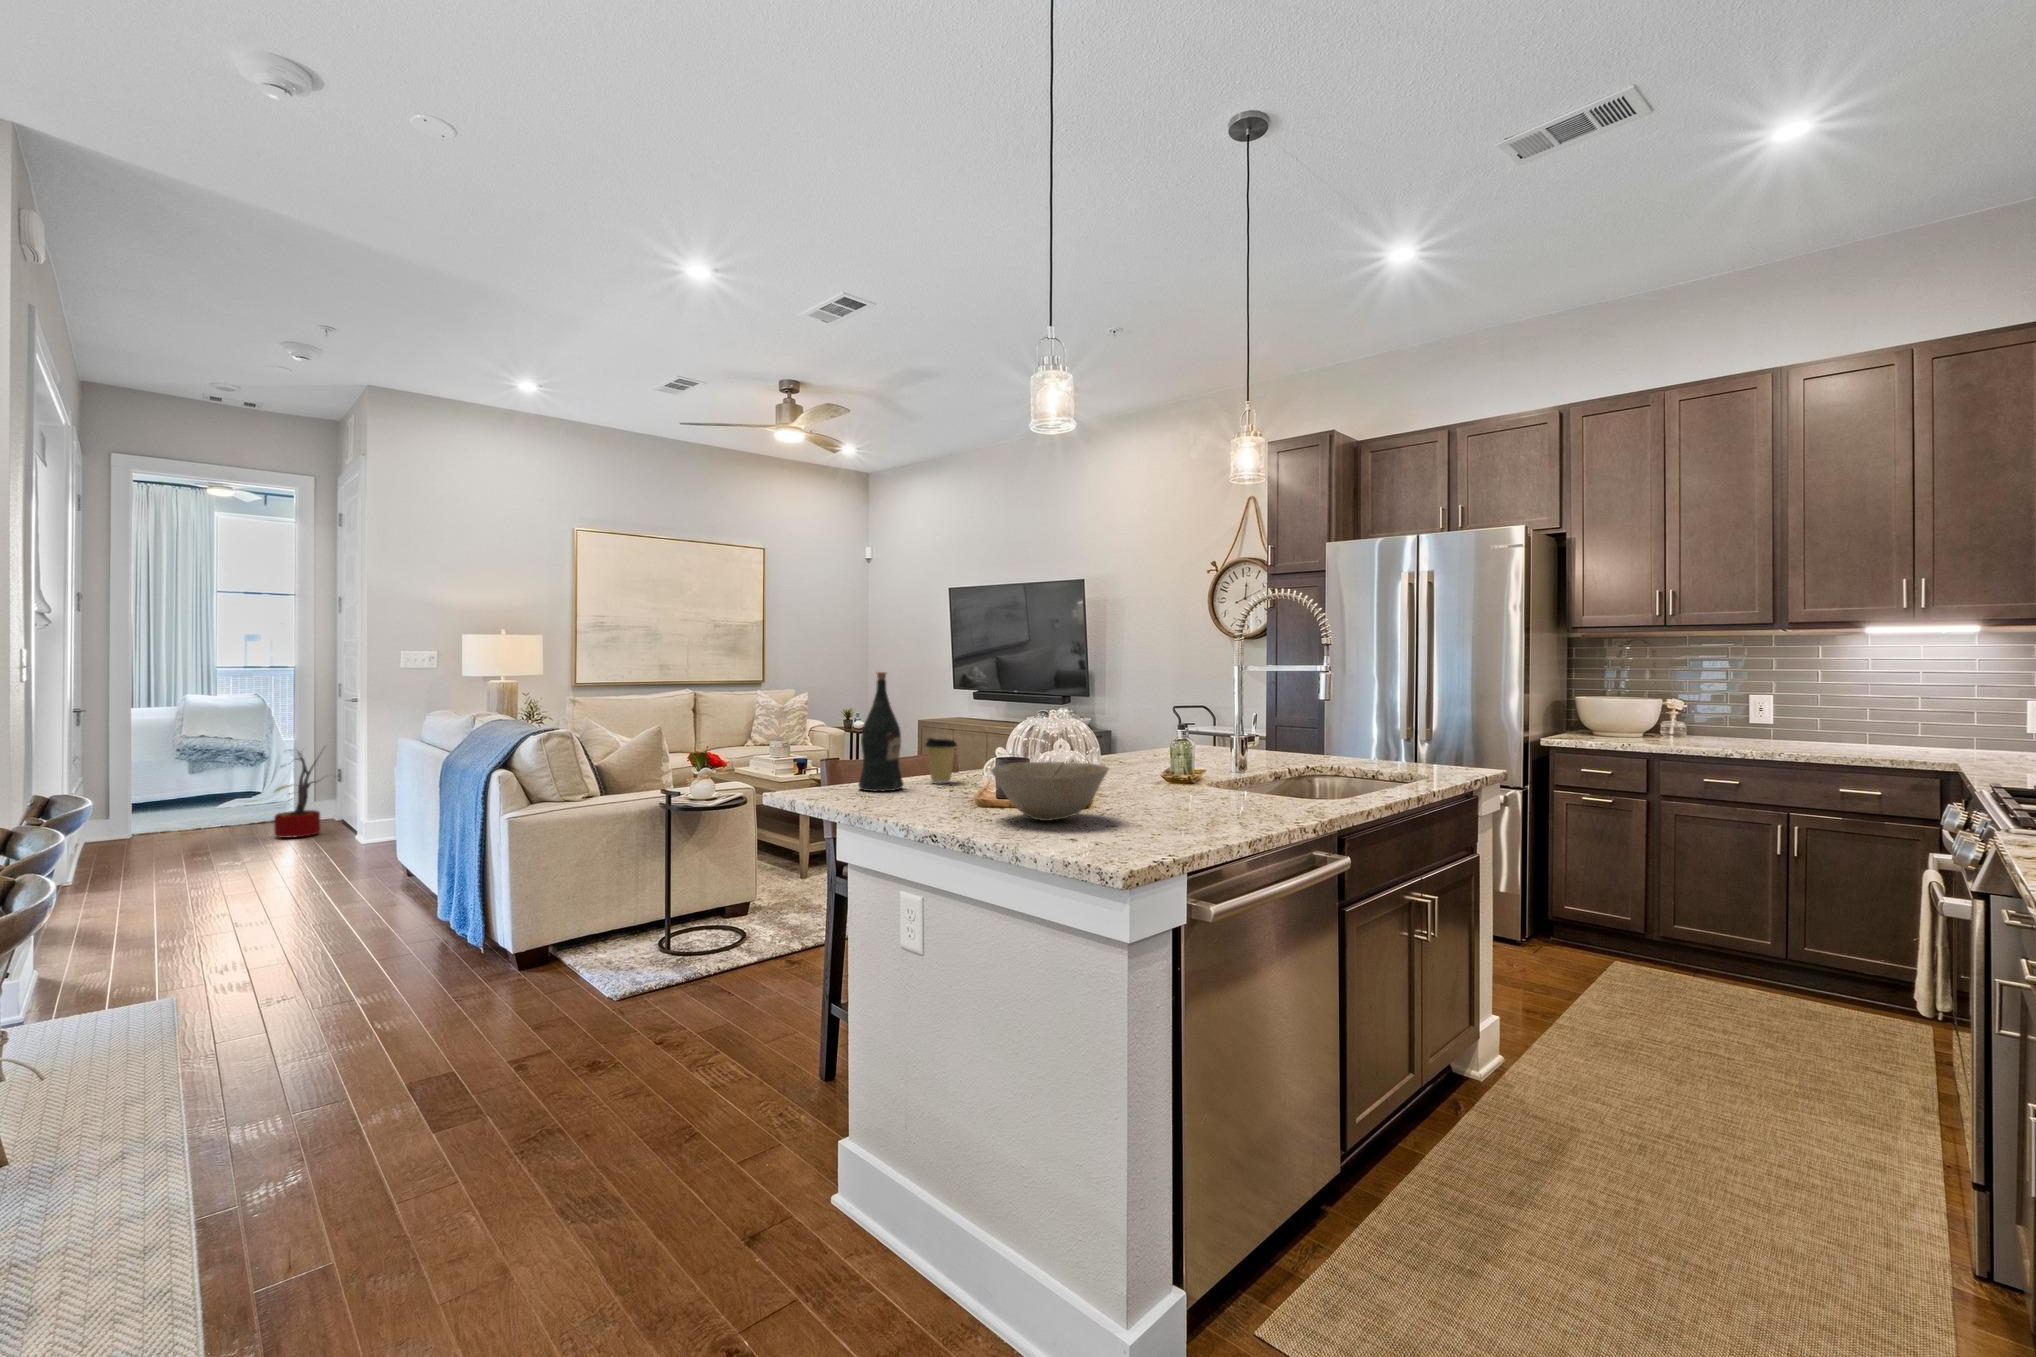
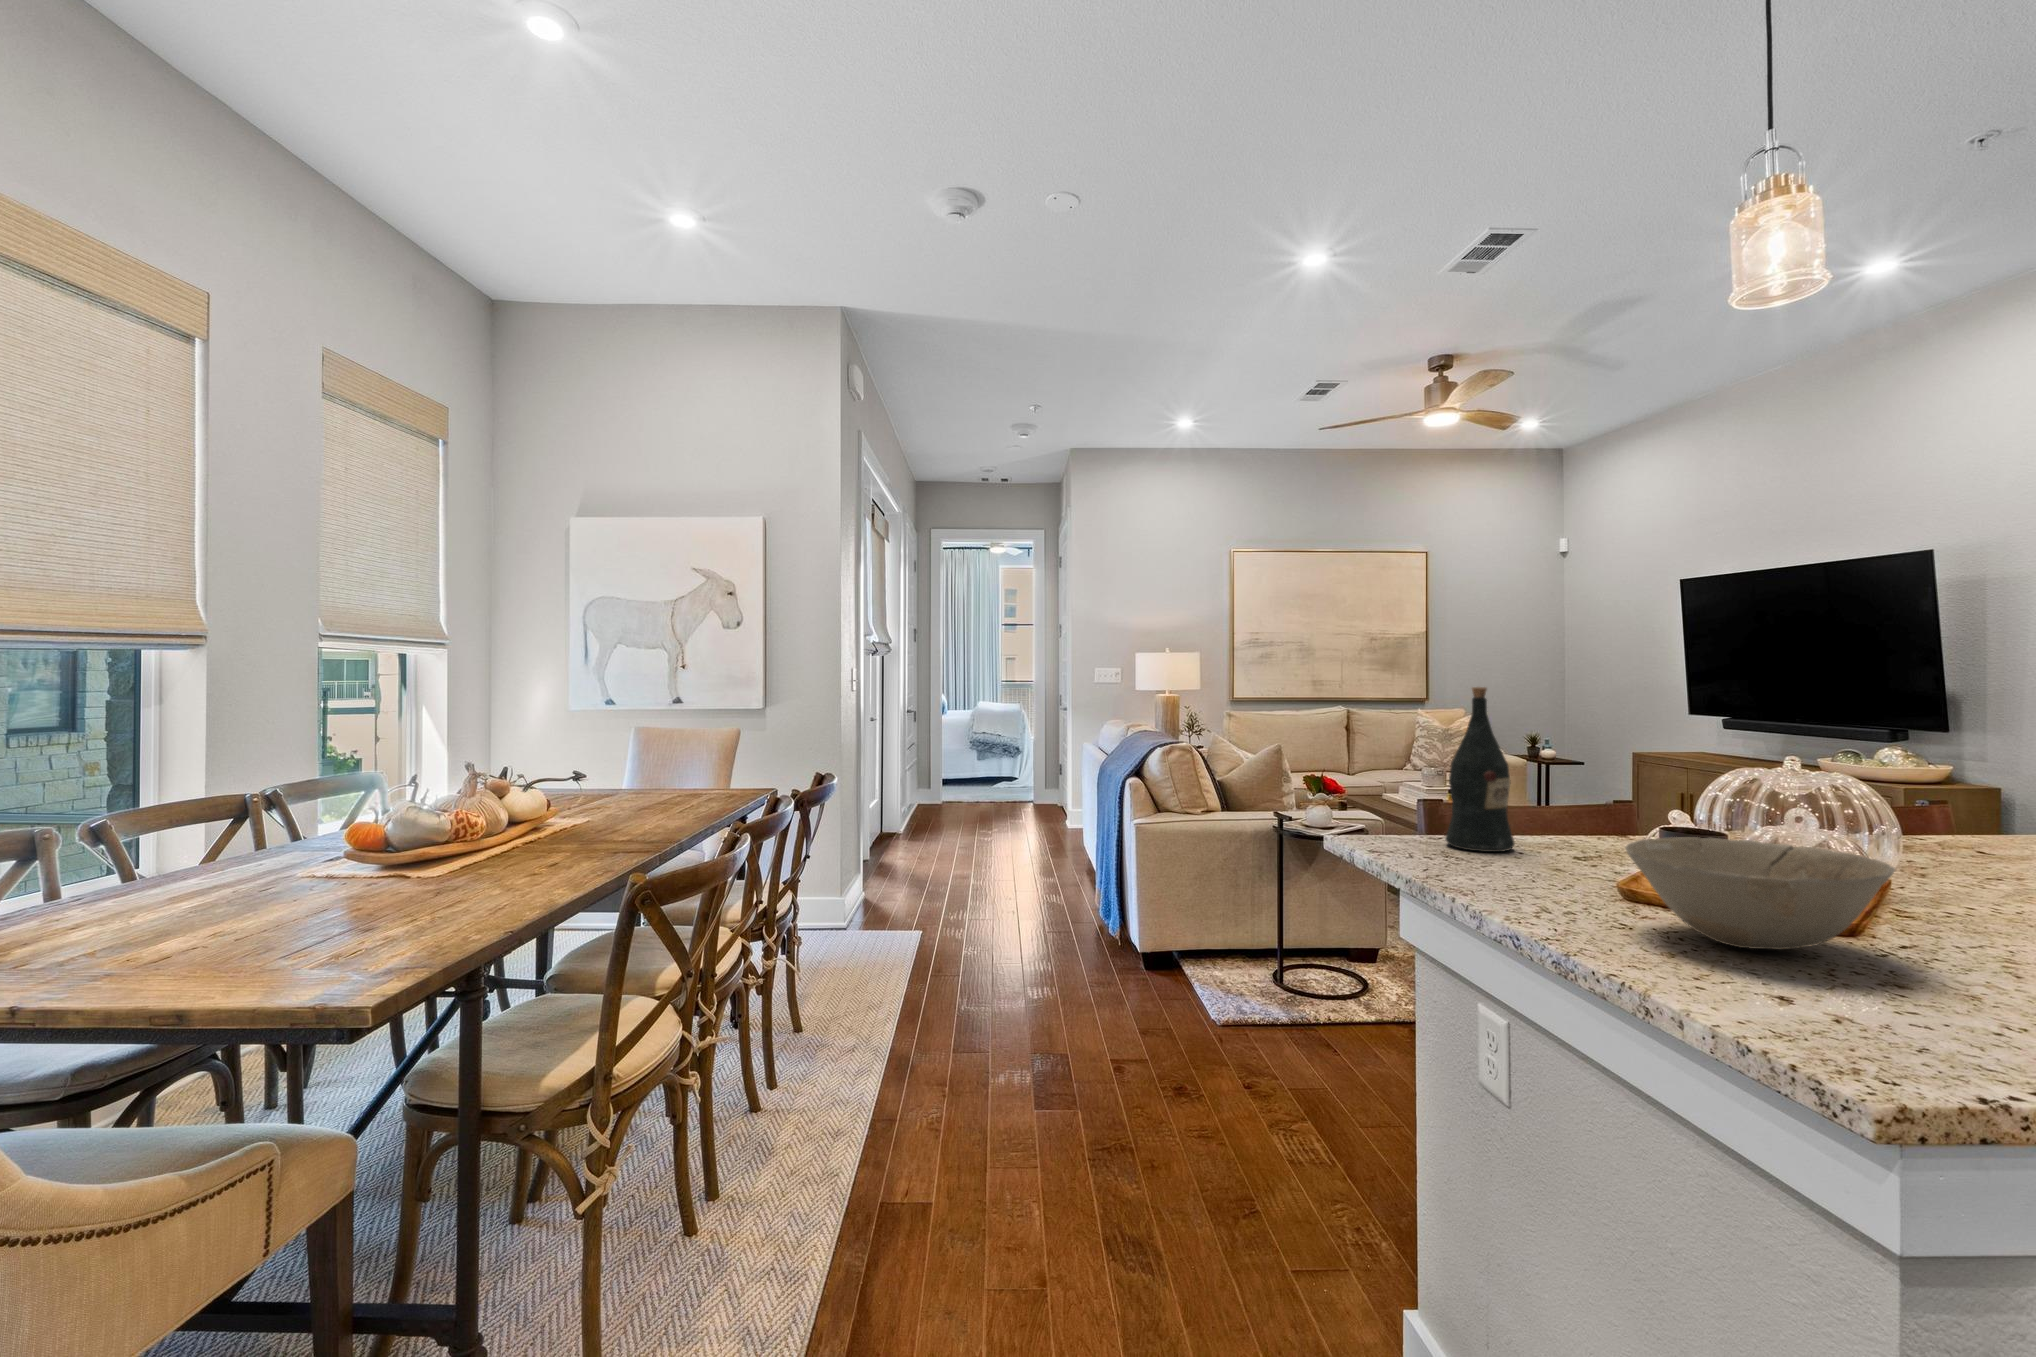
coffee cup: present [925,738,957,784] -> none [1556,781,1612,849]
decorative plant: present [274,752,322,838] -> none [1011,746,1056,819]

